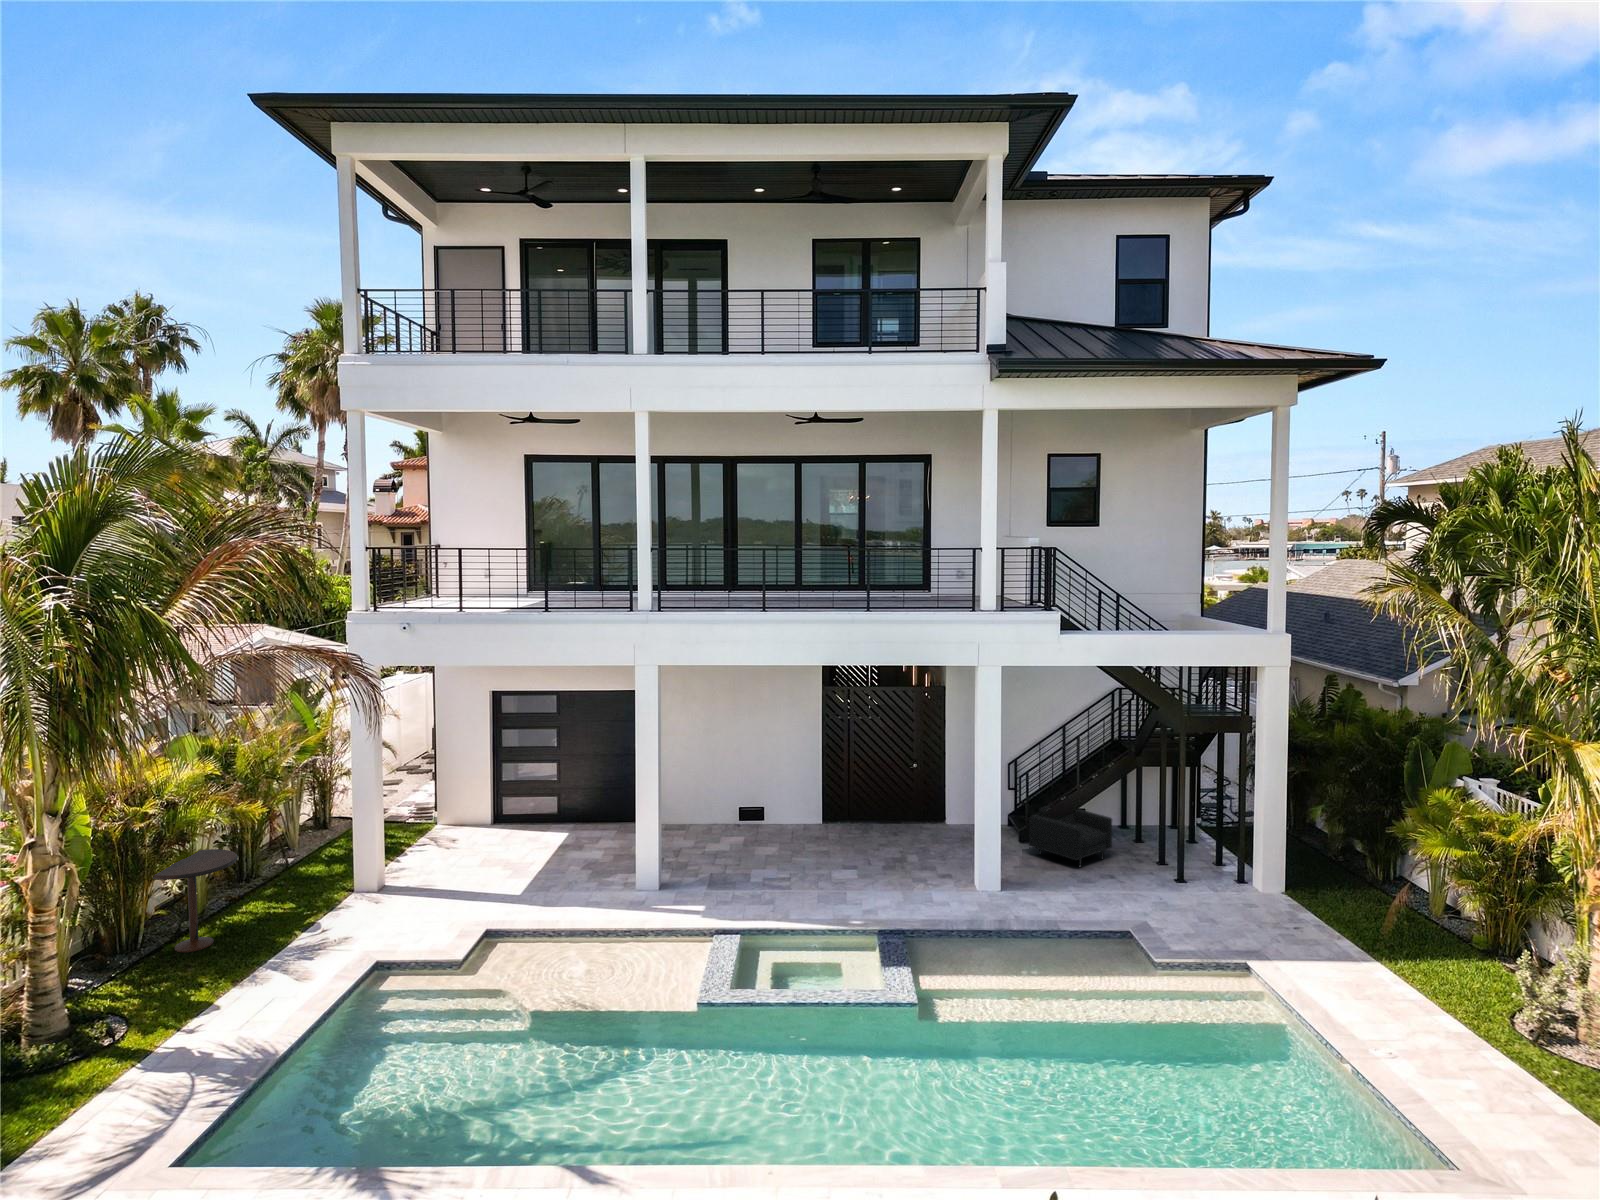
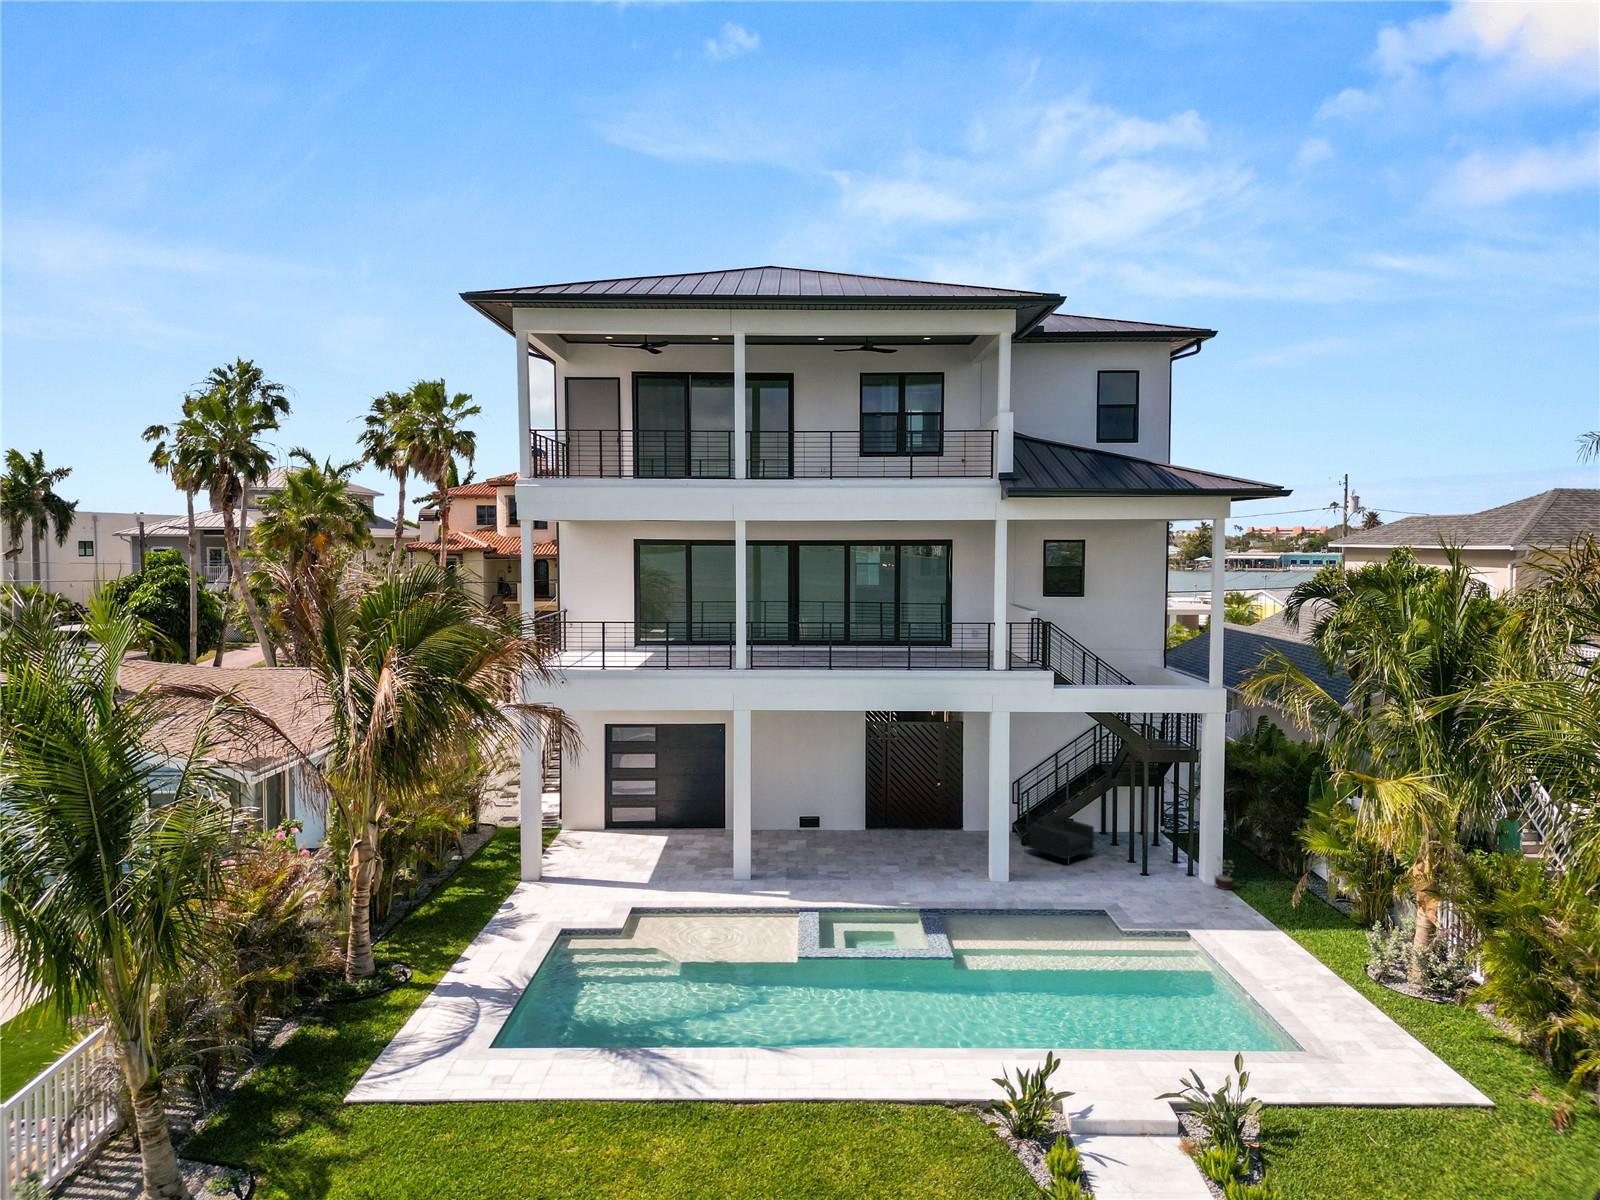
pedestal table: present [153,849,238,952] -> none [391,848,454,923]
decorative plant: none [1273,856,1304,901] -> present [1214,858,1234,890]

